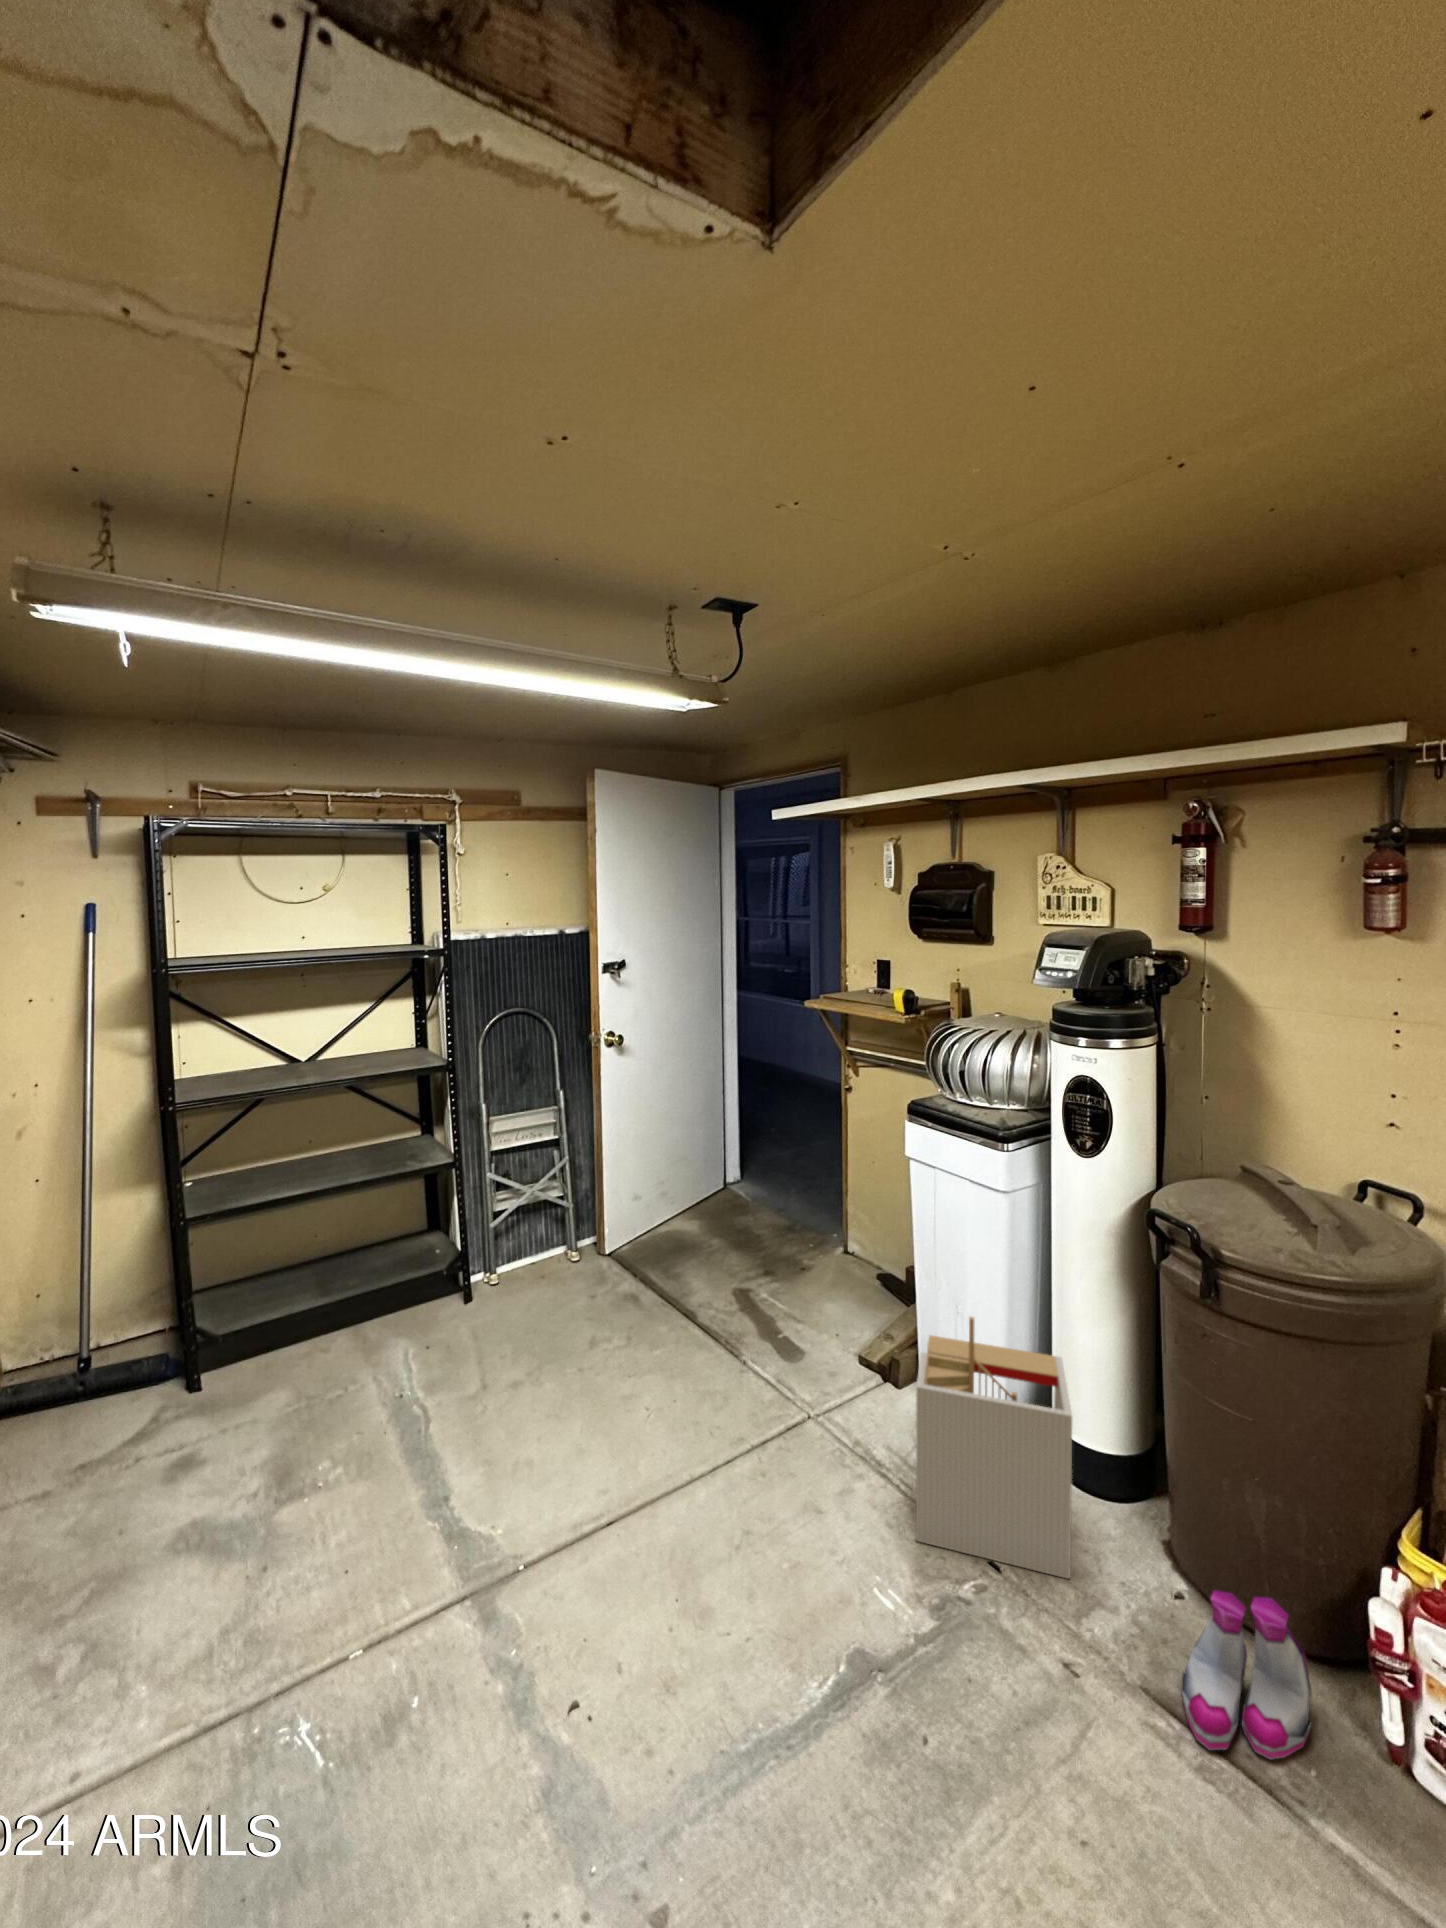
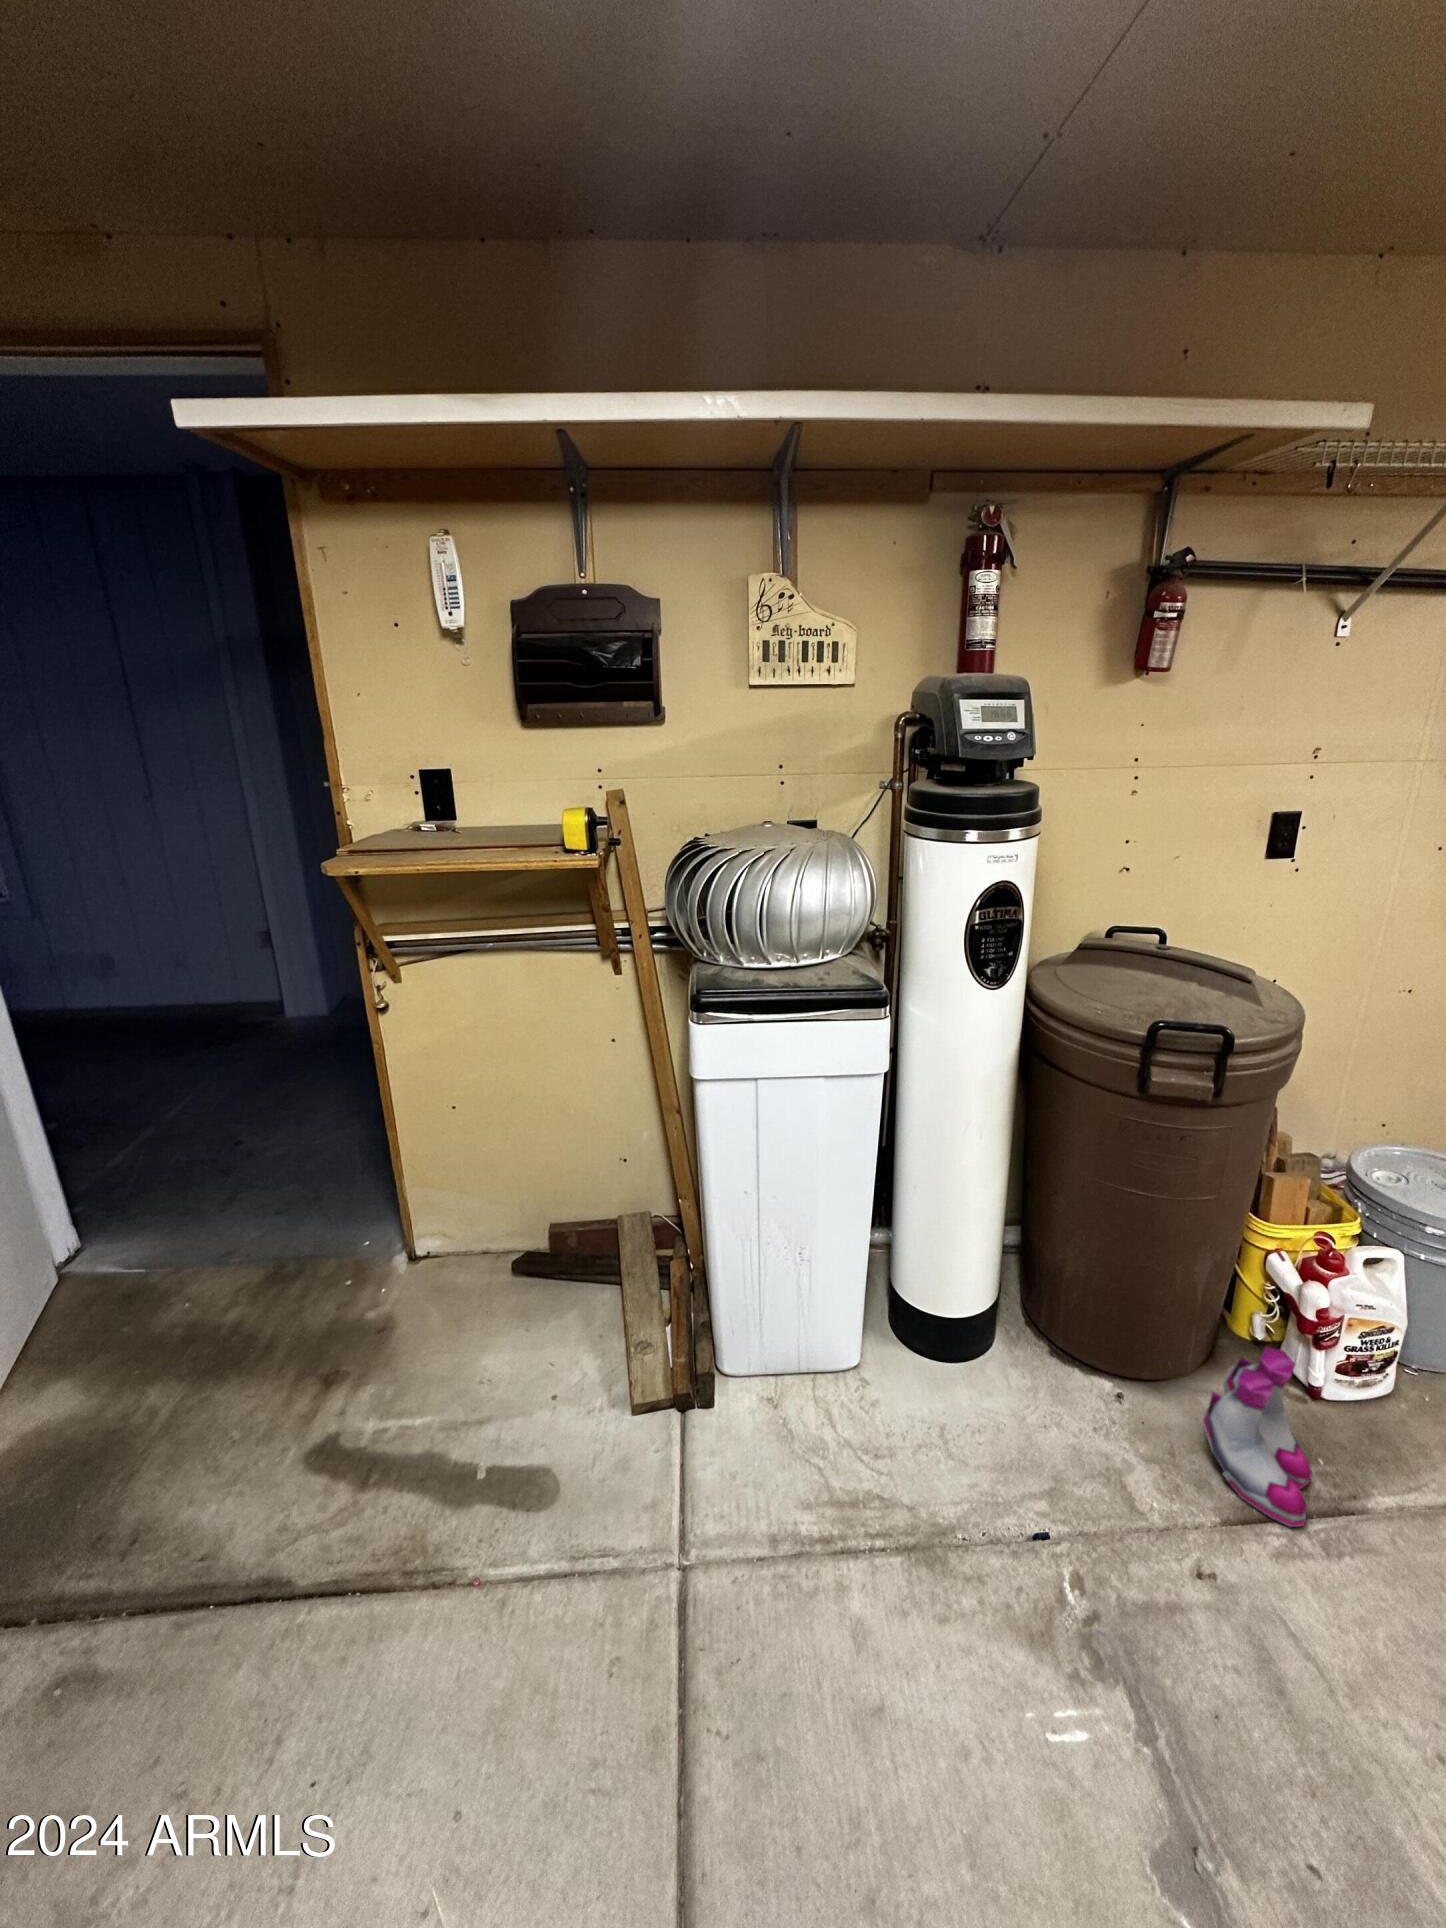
storage bin: present [916,1317,1072,1579] -> none [876,1240,1100,1603]

